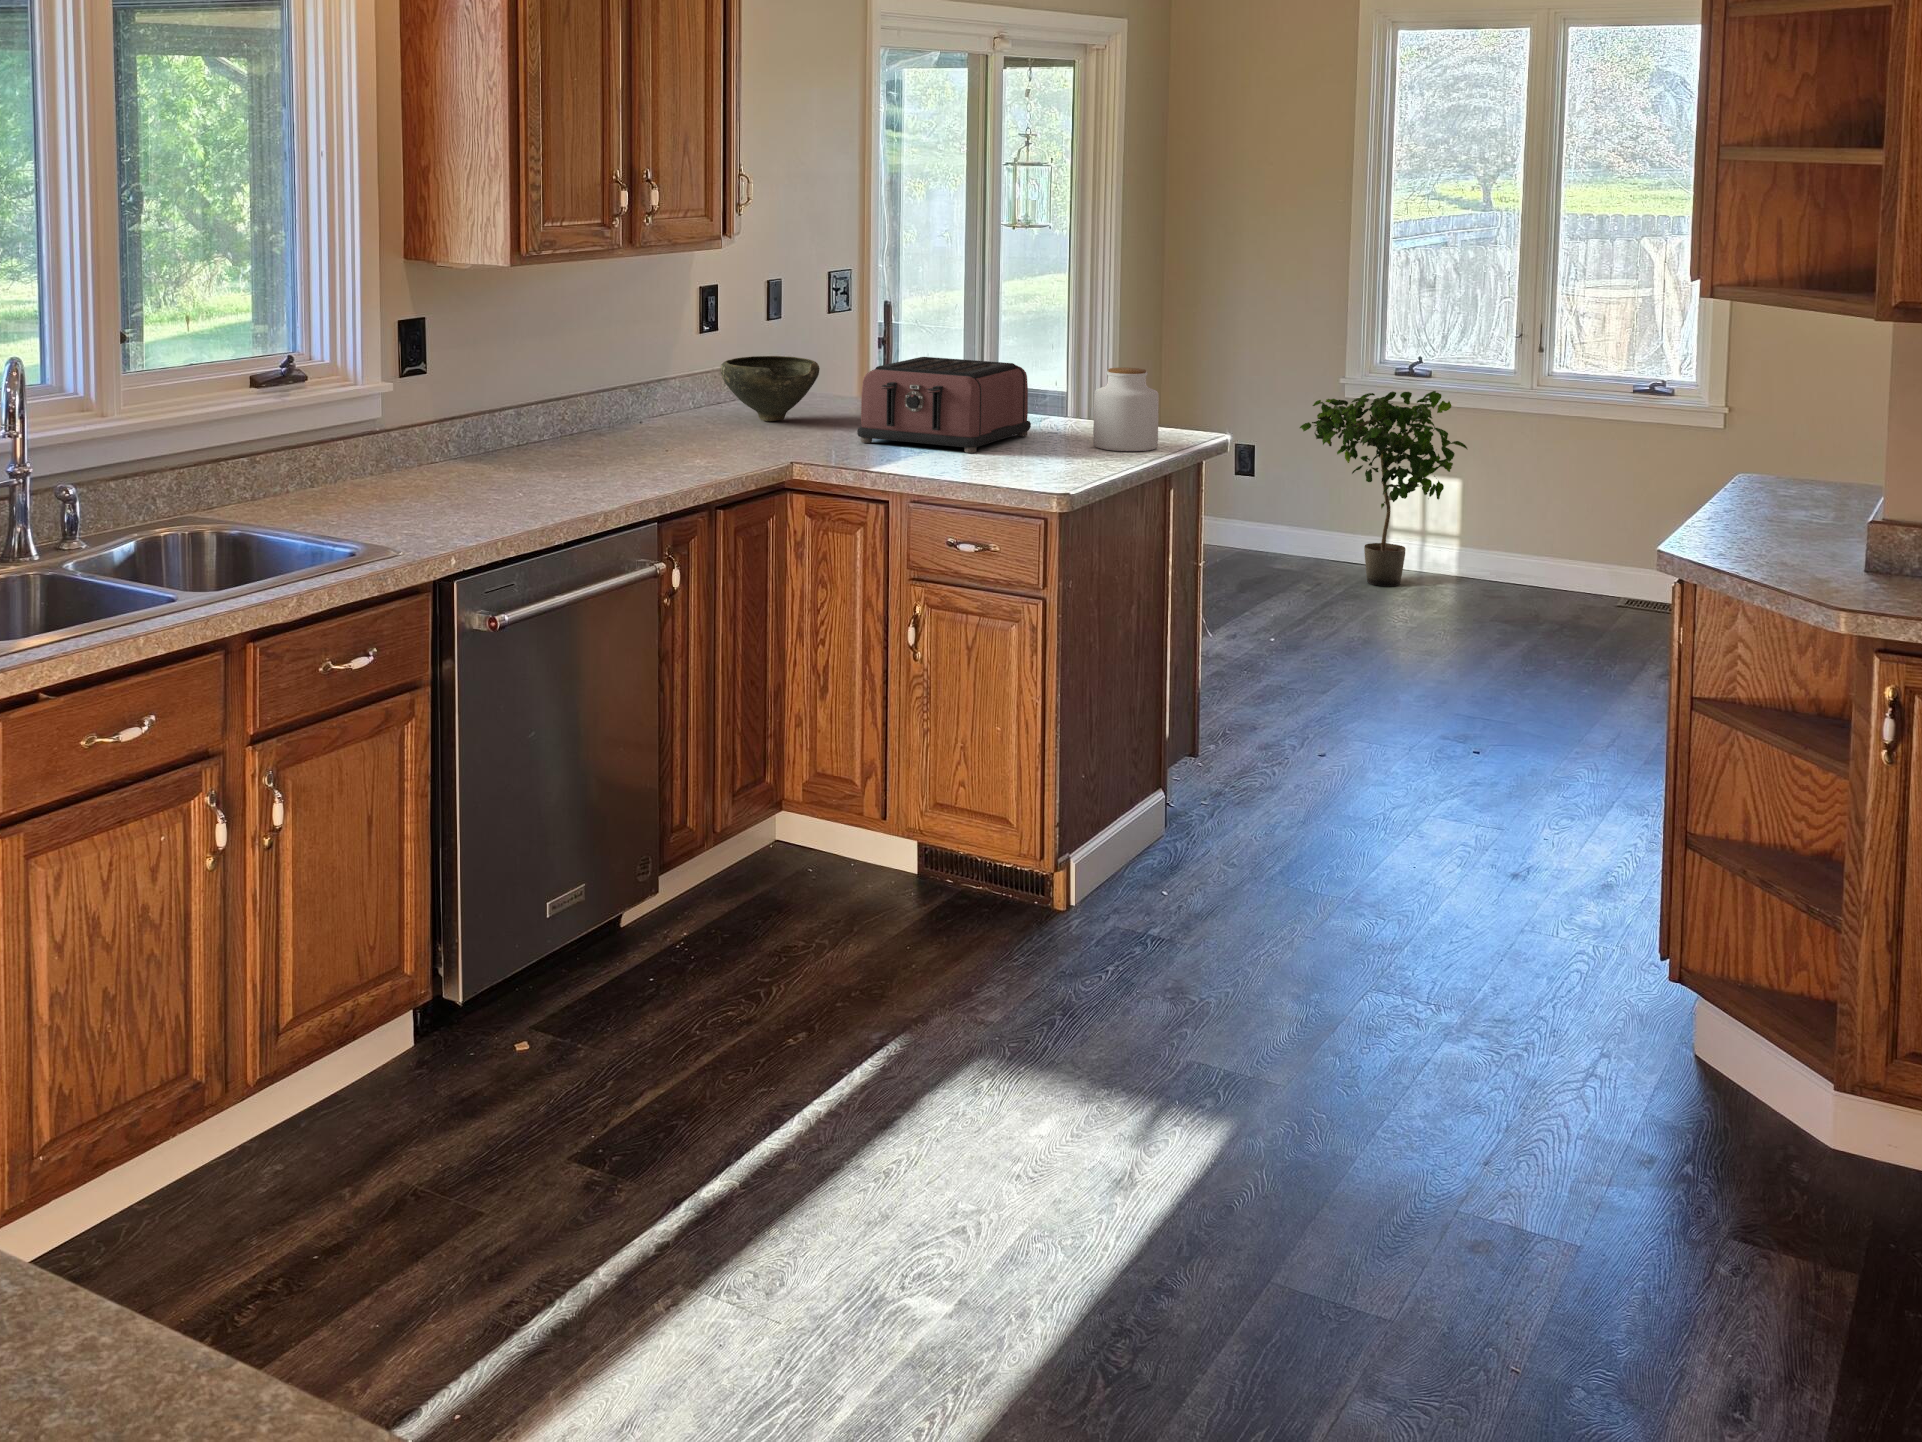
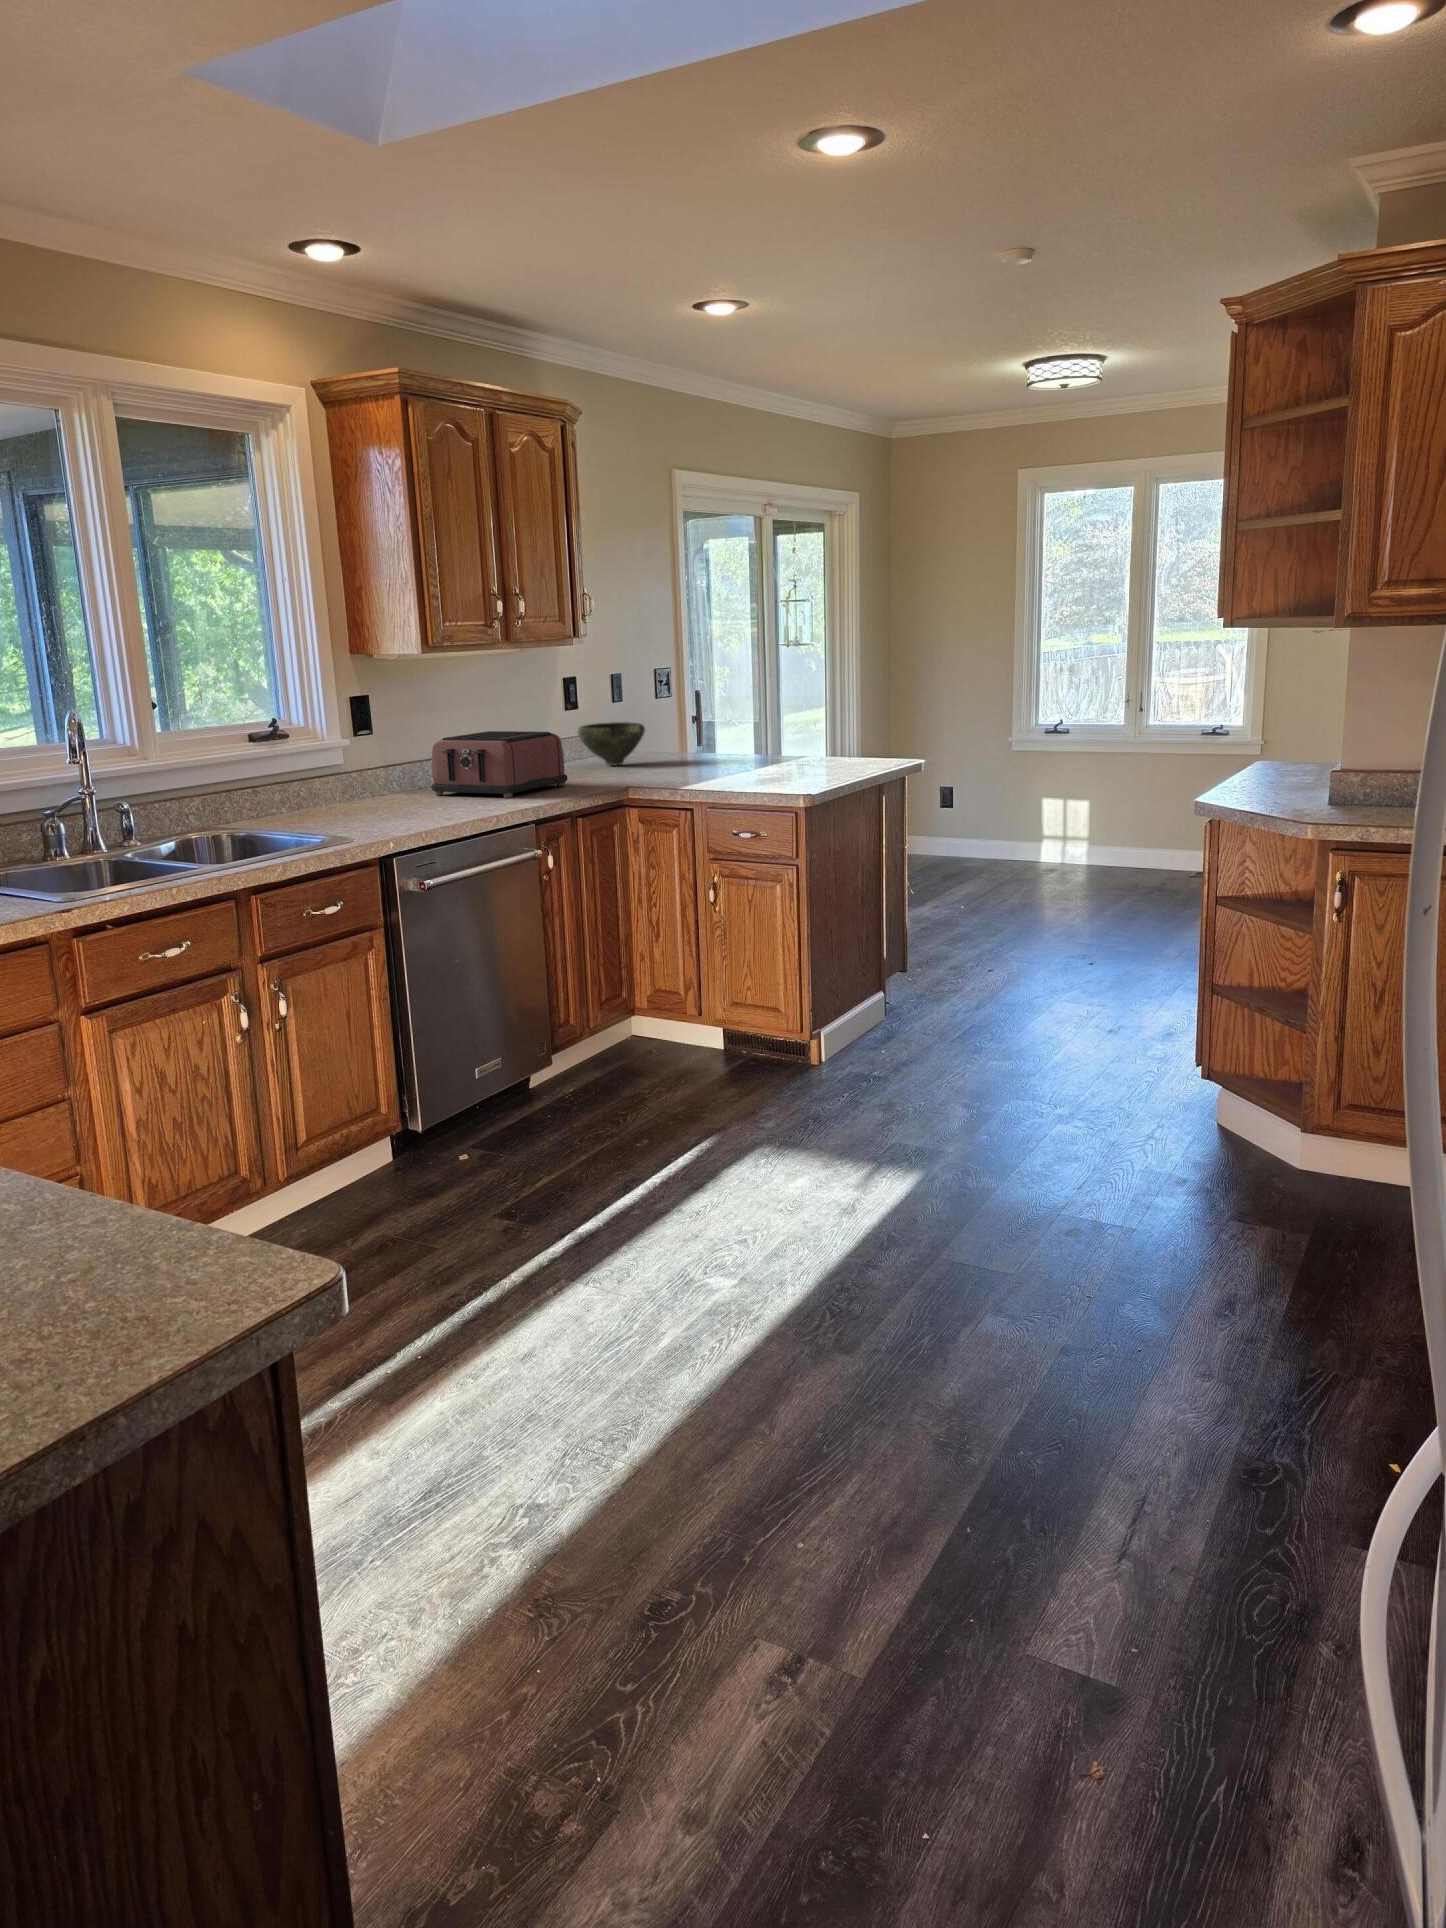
toaster: present [857,357,1031,453] -> present [431,731,568,798]
jar: present [1093,368,1159,451] -> none [829,713,873,769]
potted plant: present [1300,391,1467,587] -> none [982,742,1096,875]

